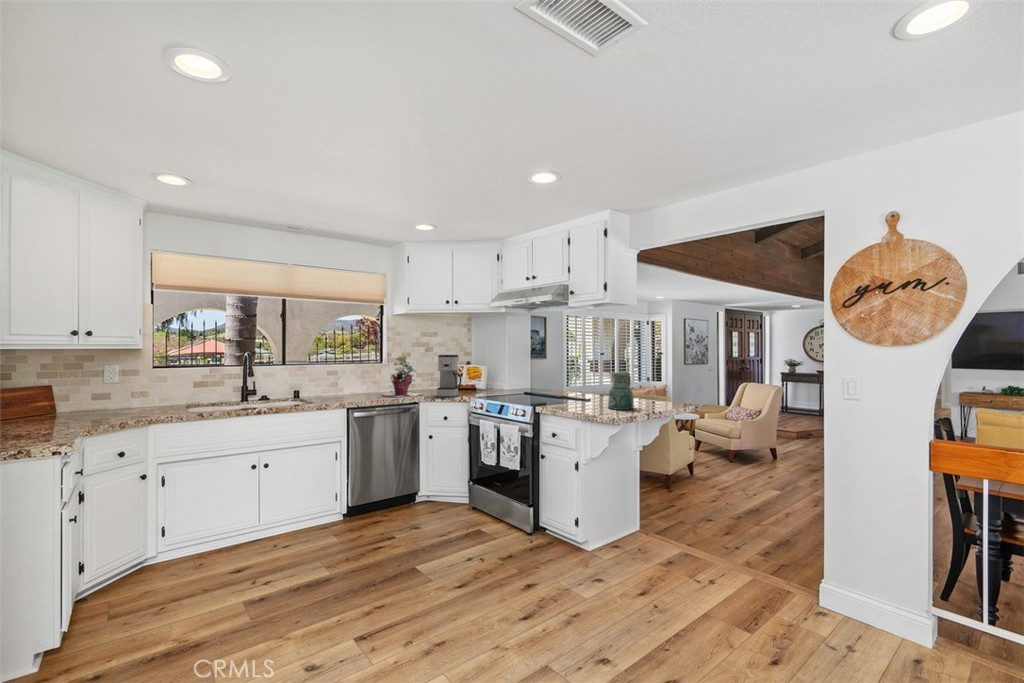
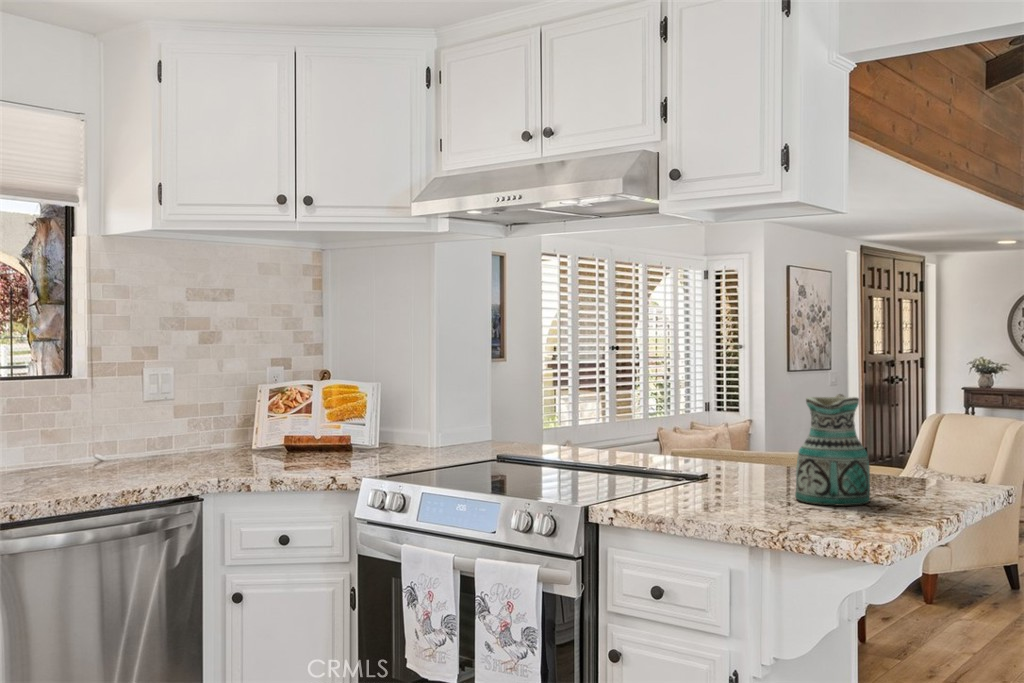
coffee maker: present [437,355,461,397] -> none [251,350,323,476]
potted plant: present [382,356,423,397] -> none [72,350,206,482]

